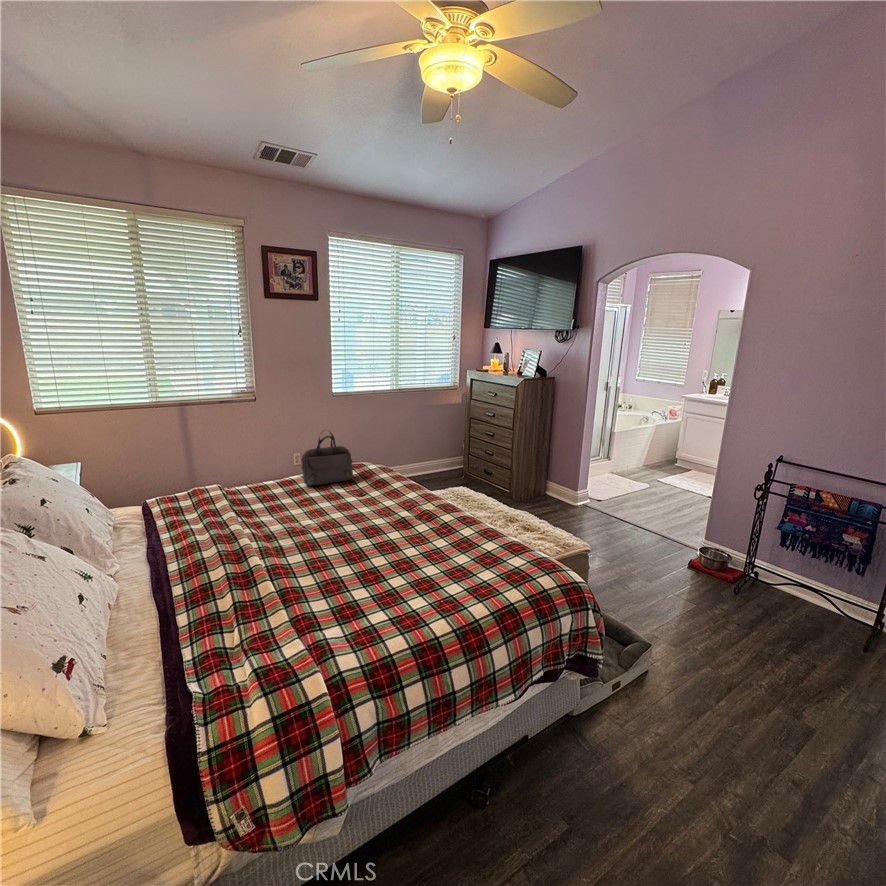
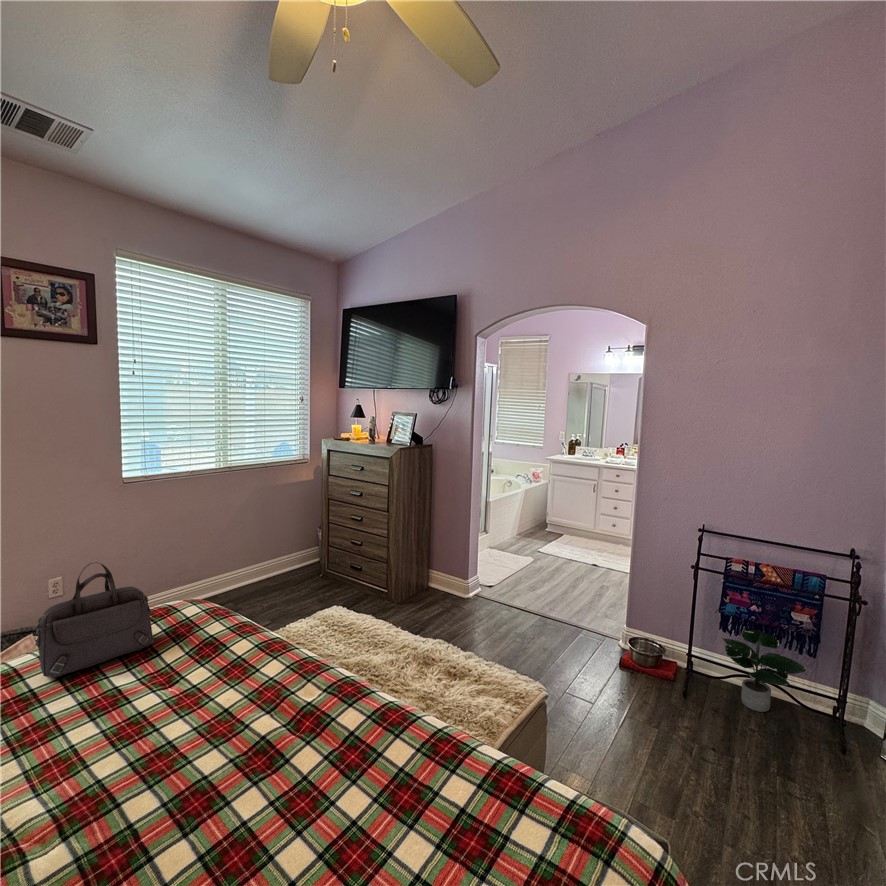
potted plant: none [772,543,844,611] -> present [723,628,806,712]

